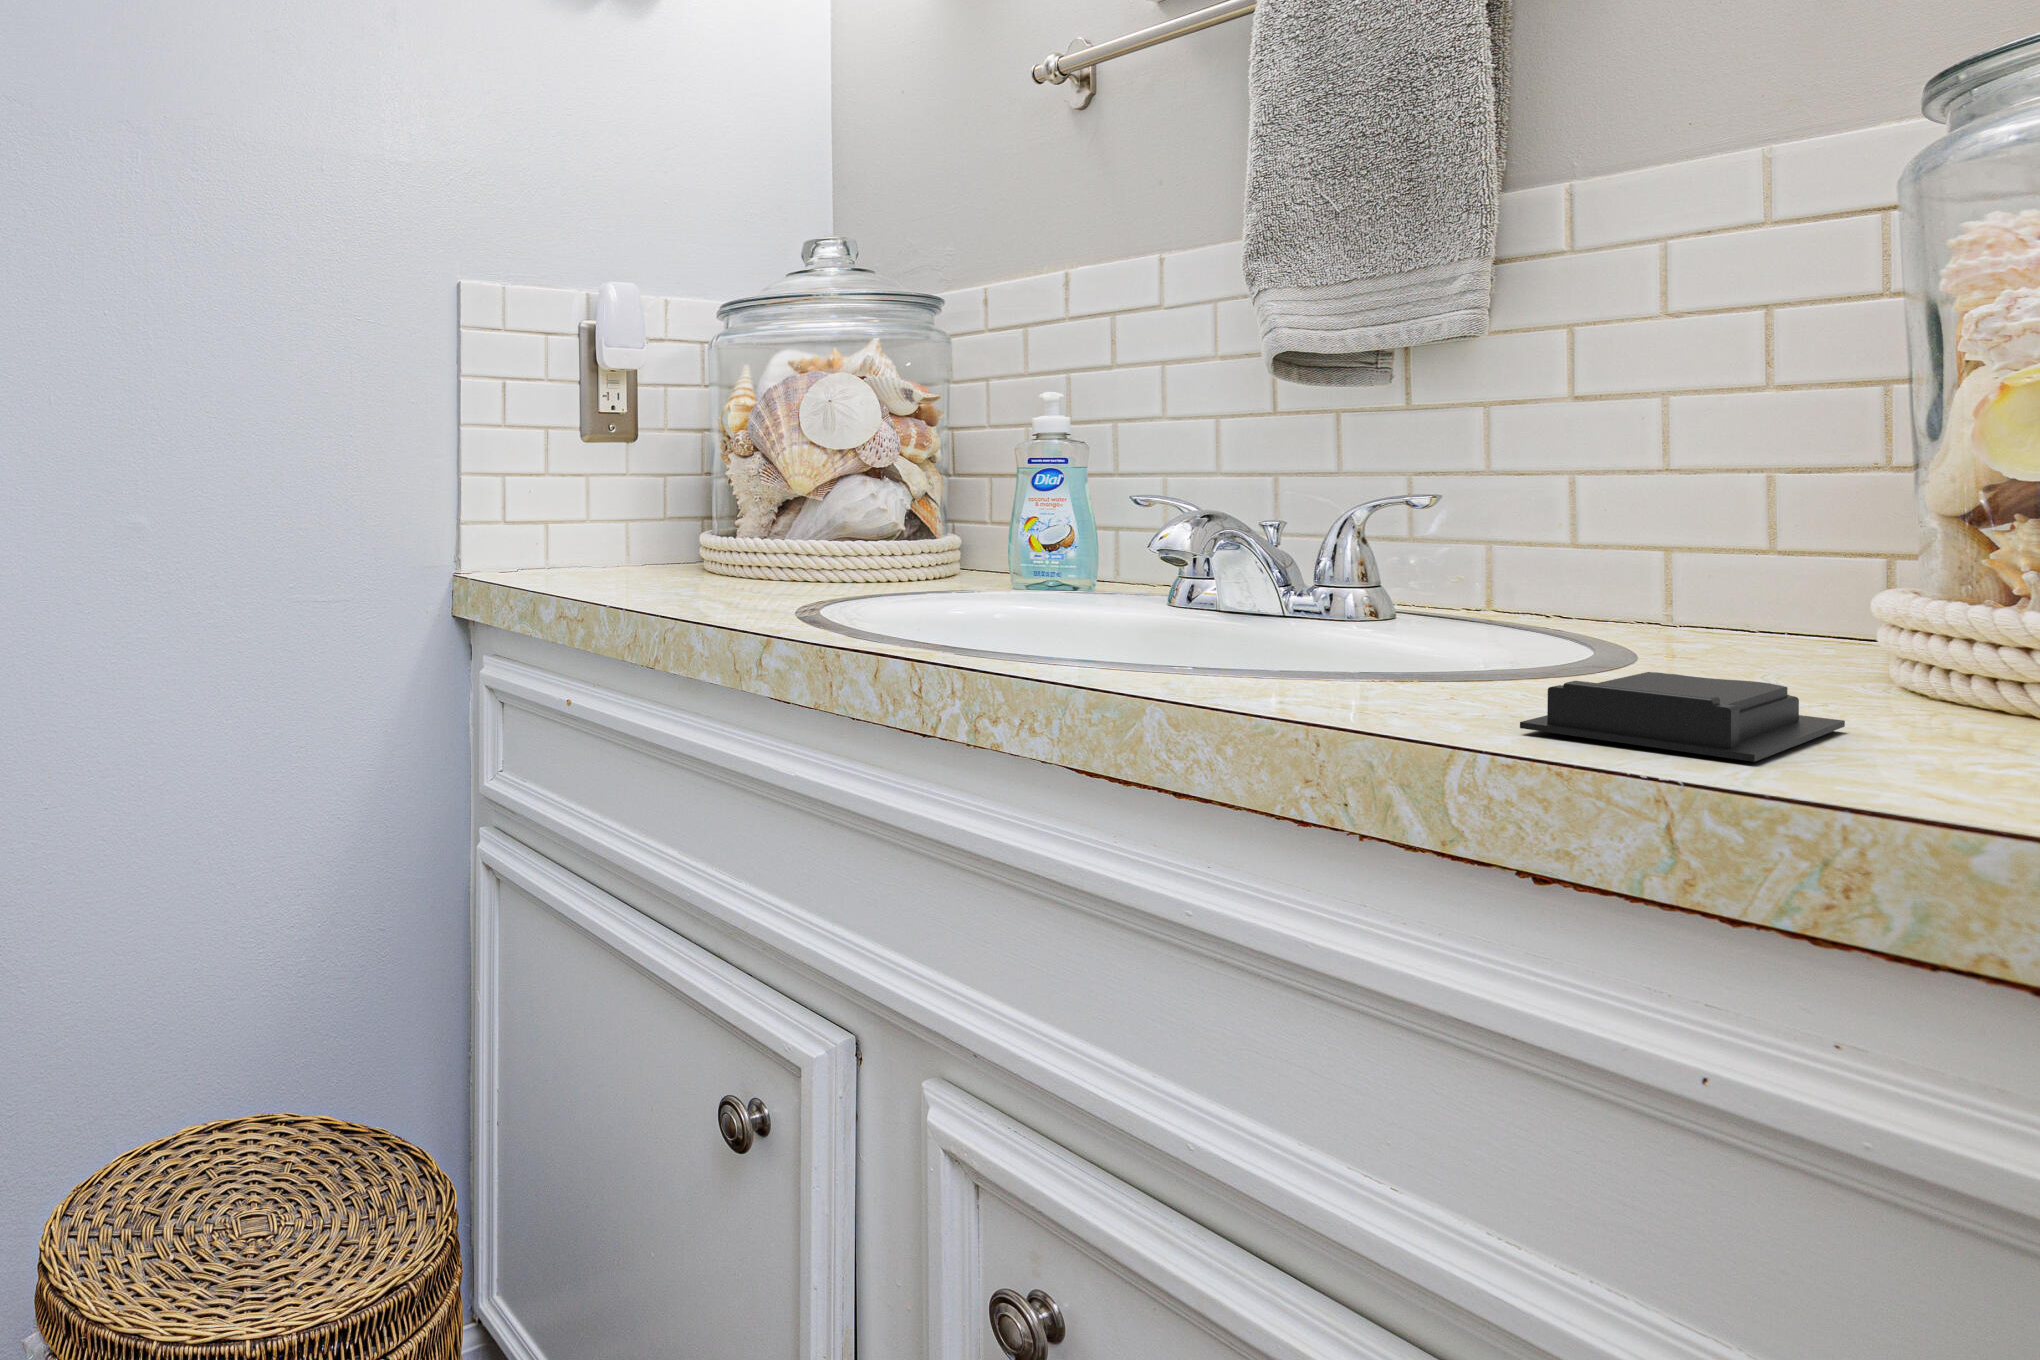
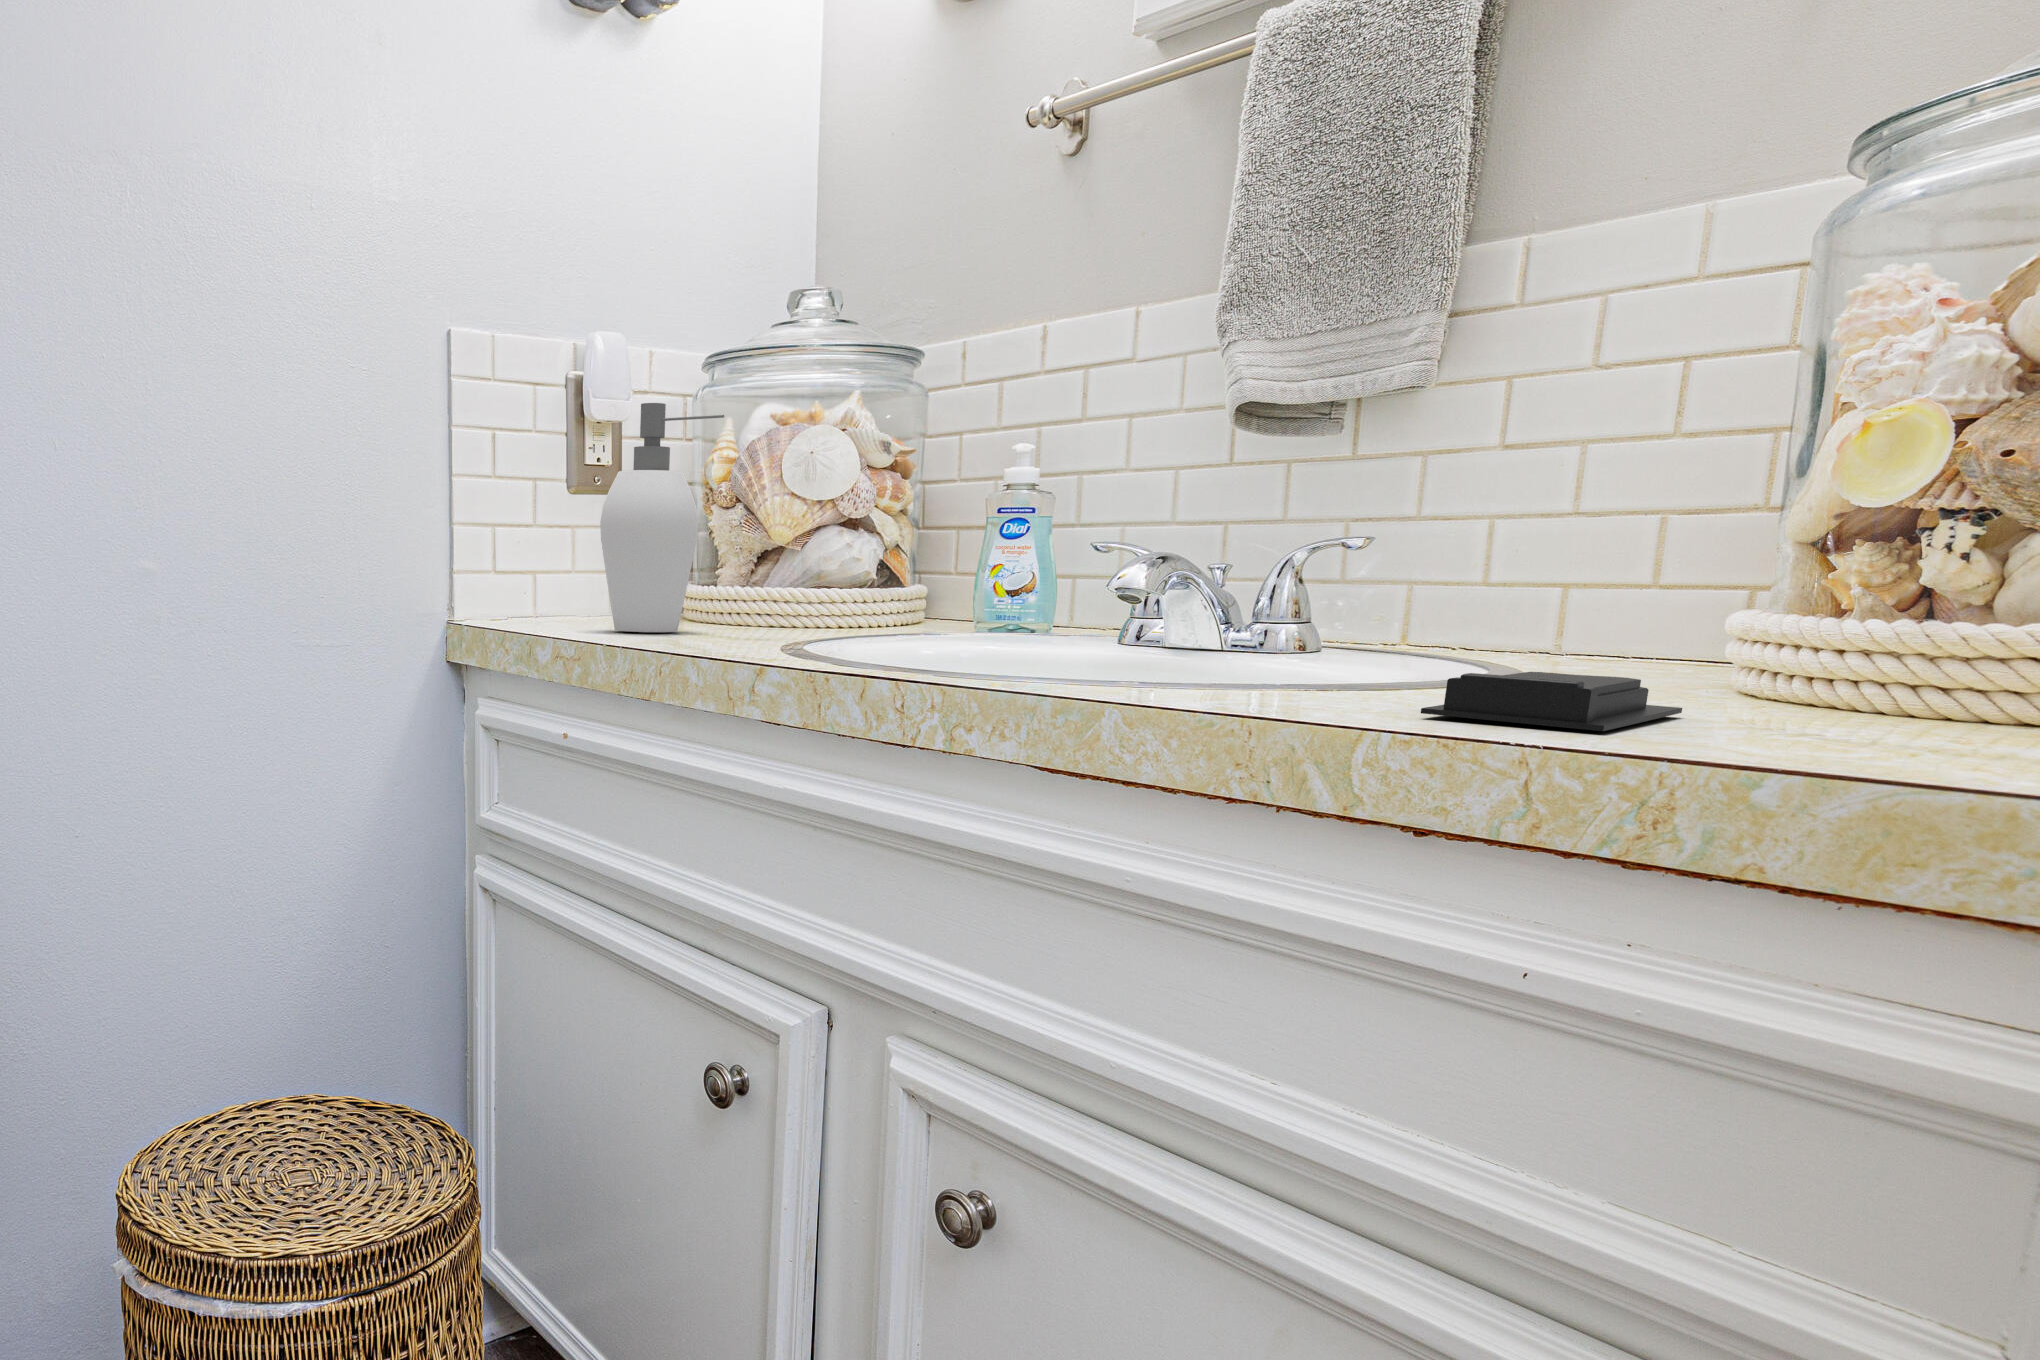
soap dispenser: none [608,355,733,590] -> present [600,403,724,632]

